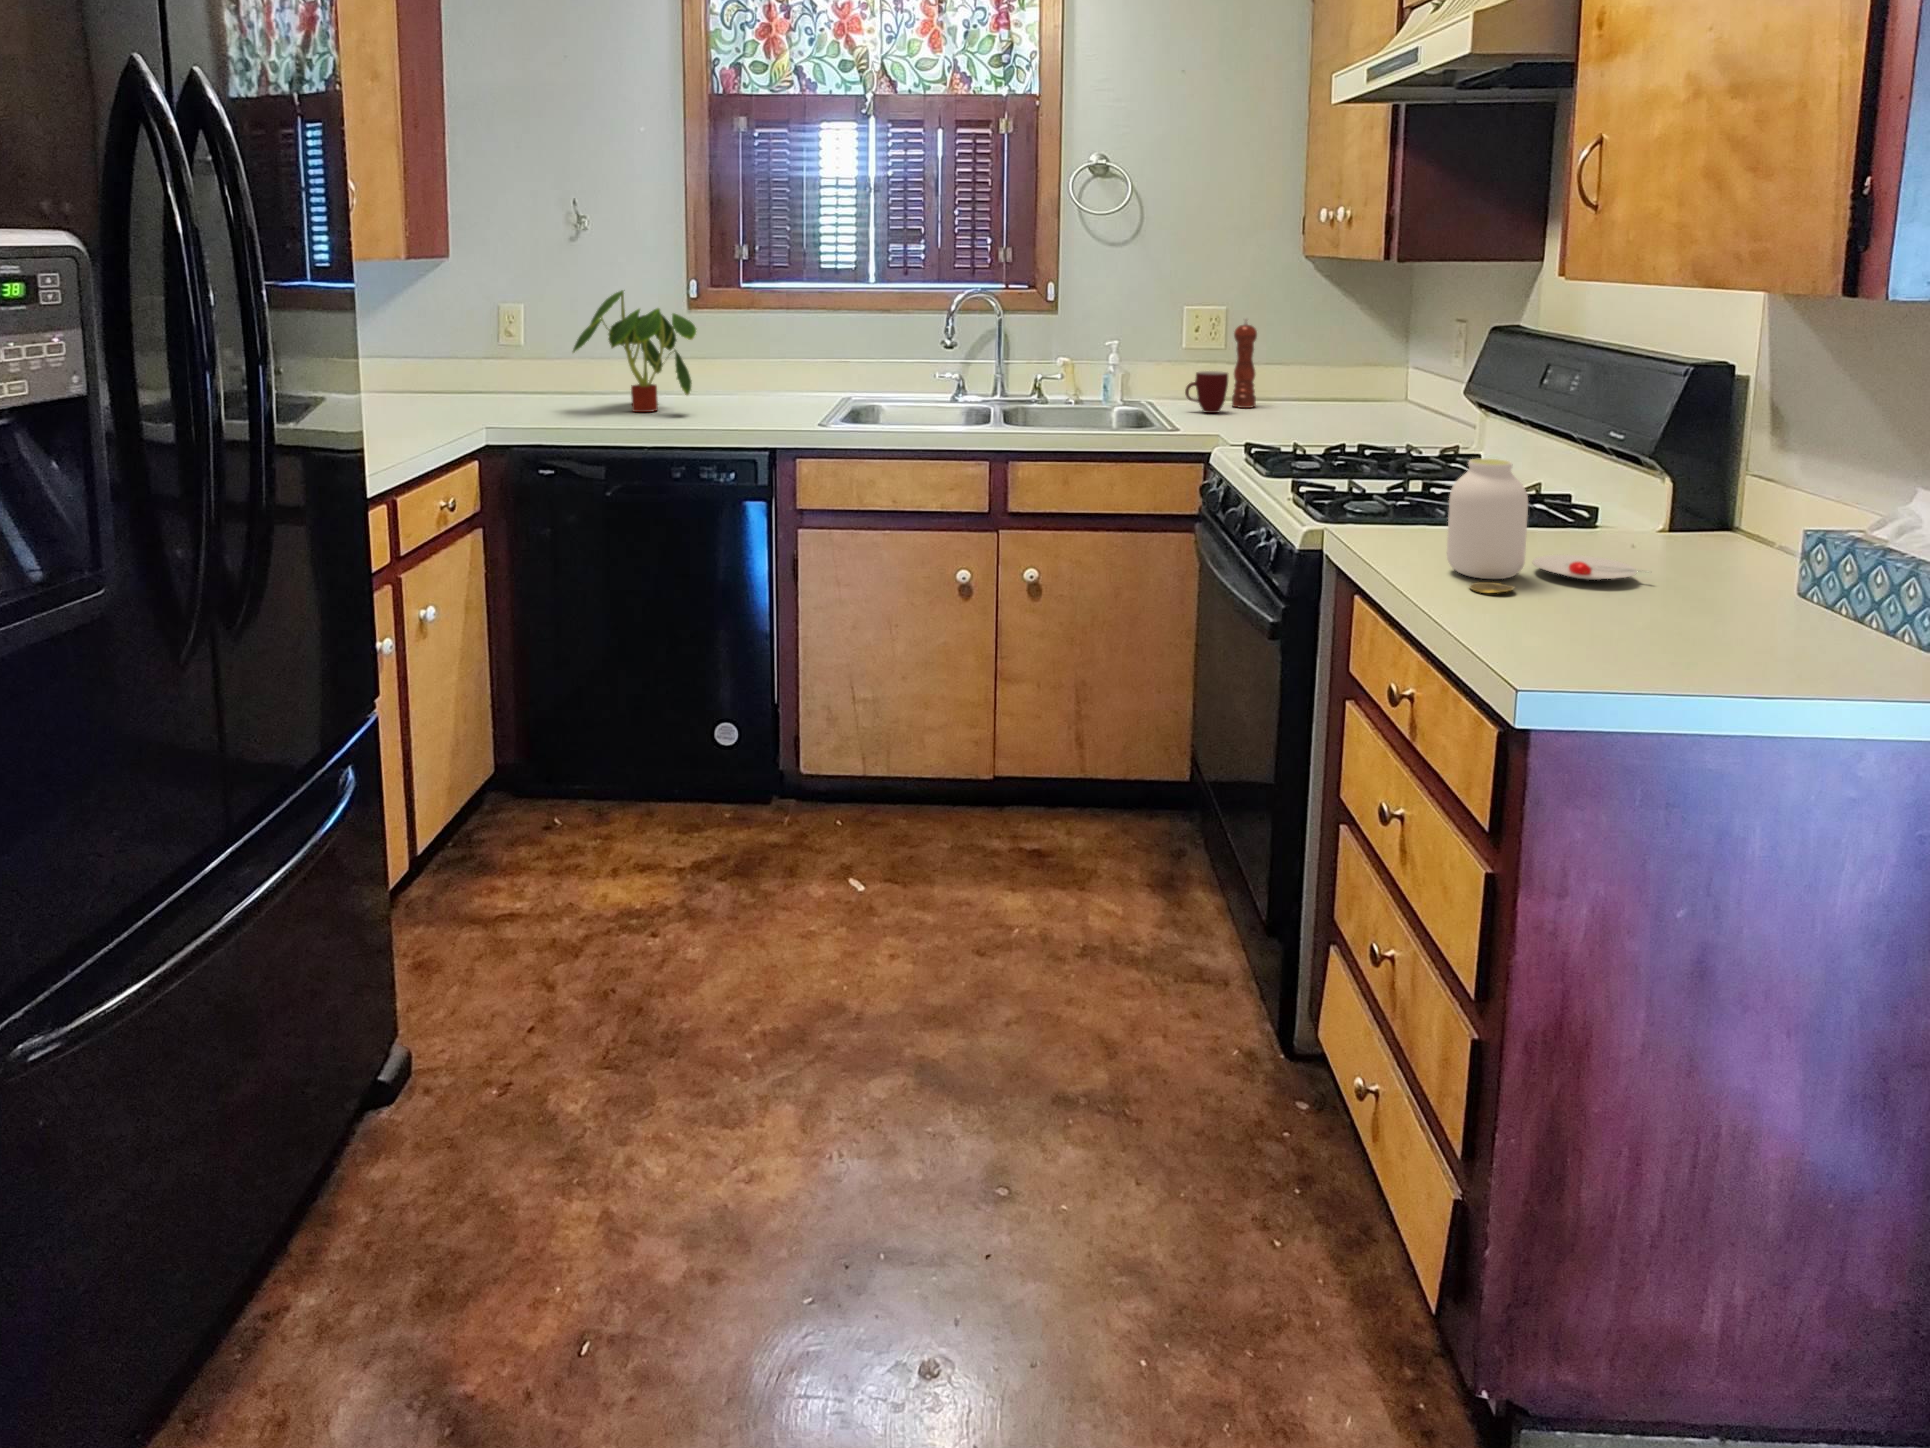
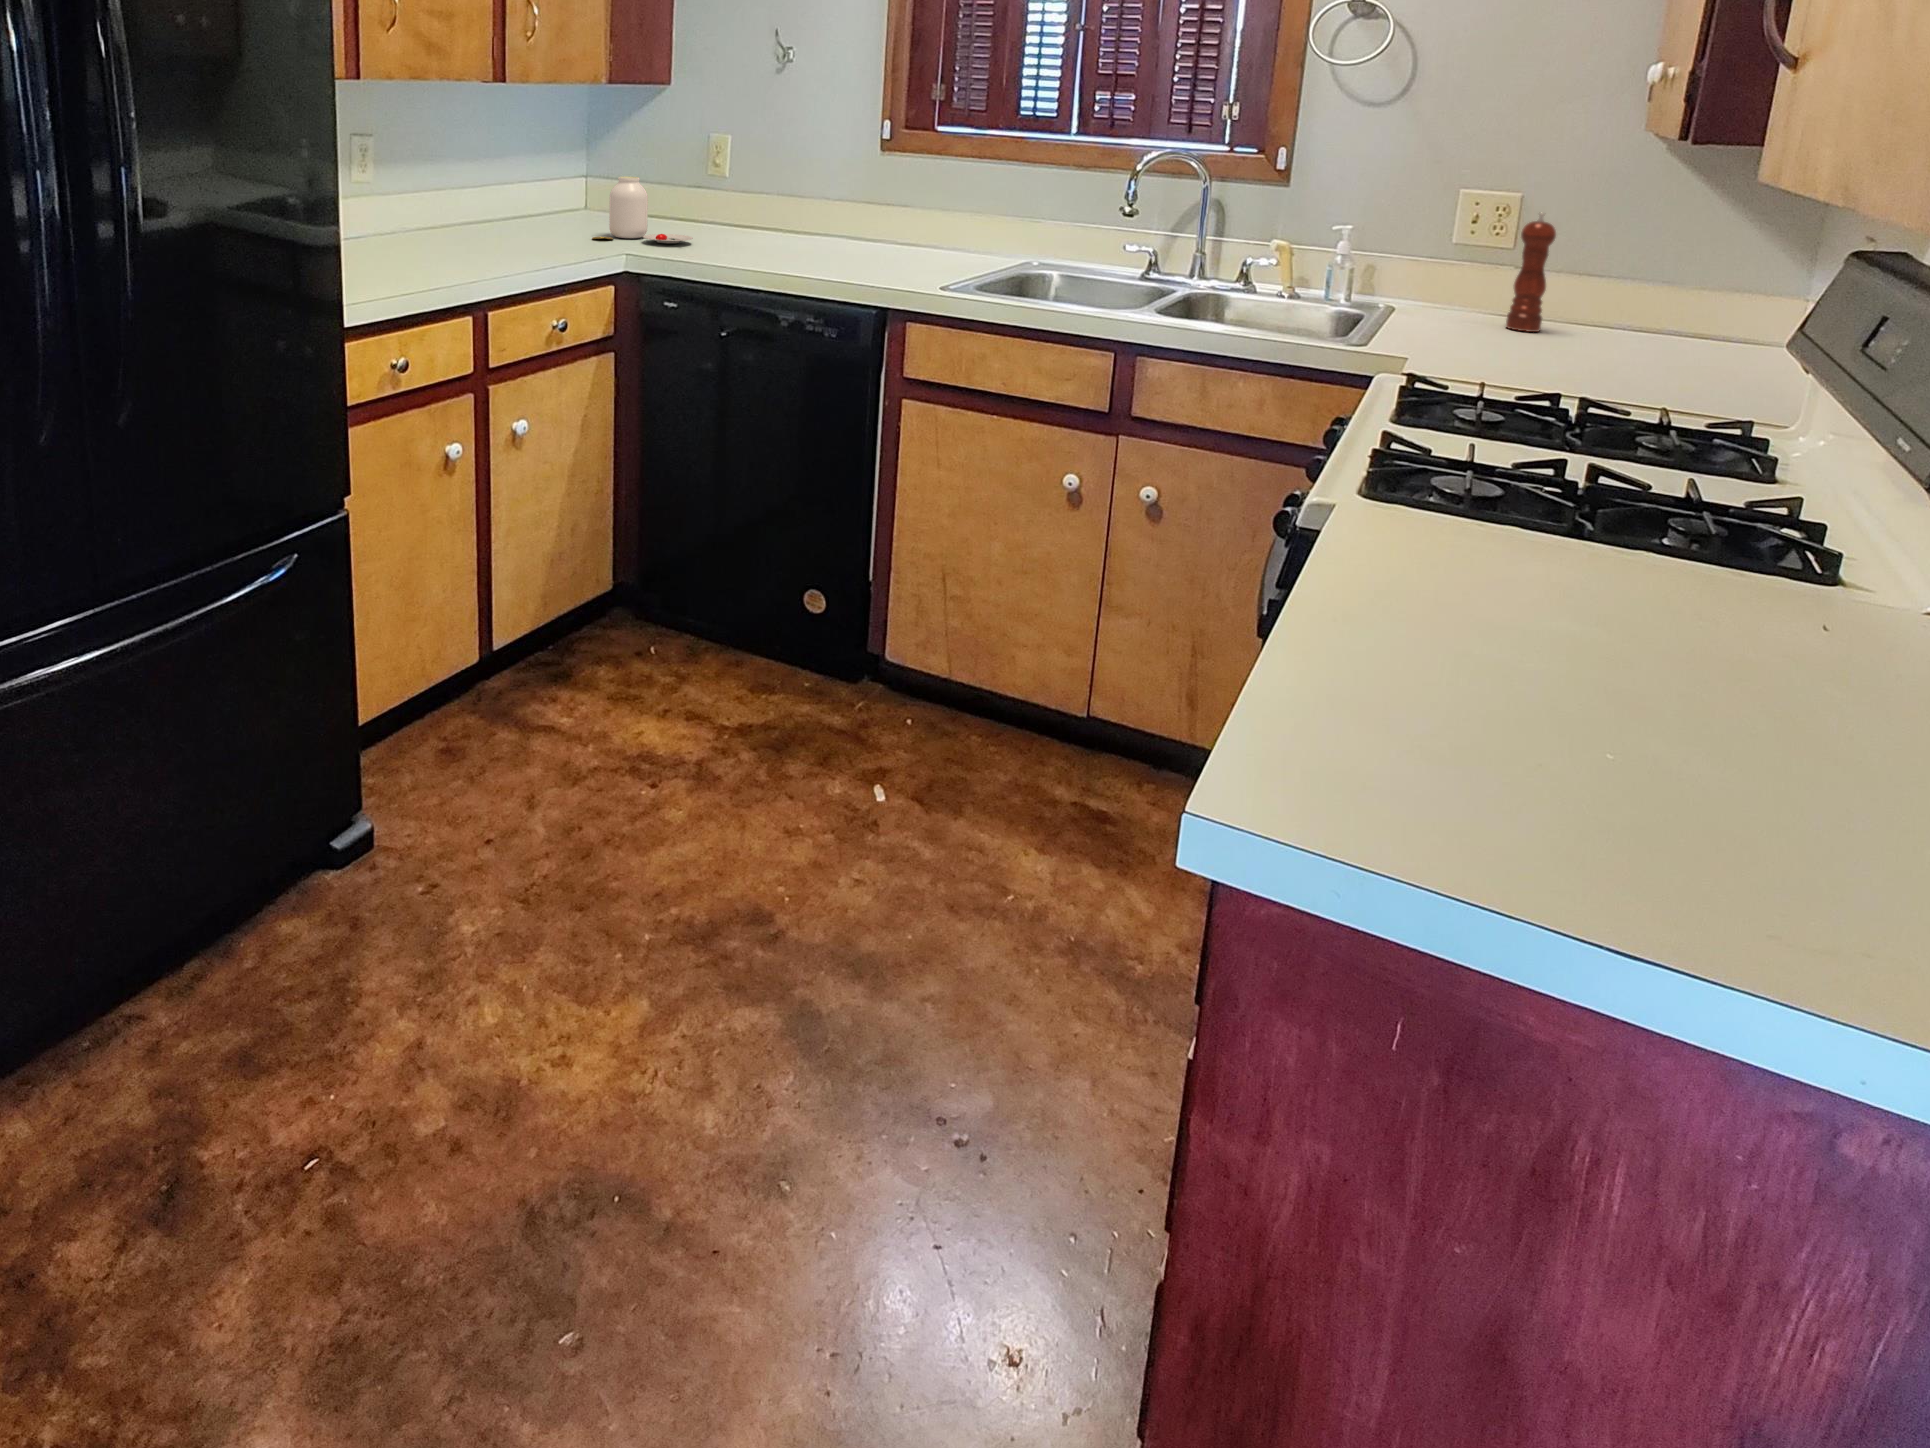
plant: present [573,290,696,412] -> none [741,124,858,254]
mug: present [1185,371,1228,413] -> none [1428,277,1493,333]
jar: present [1447,458,1649,593] -> present [592,176,693,243]

